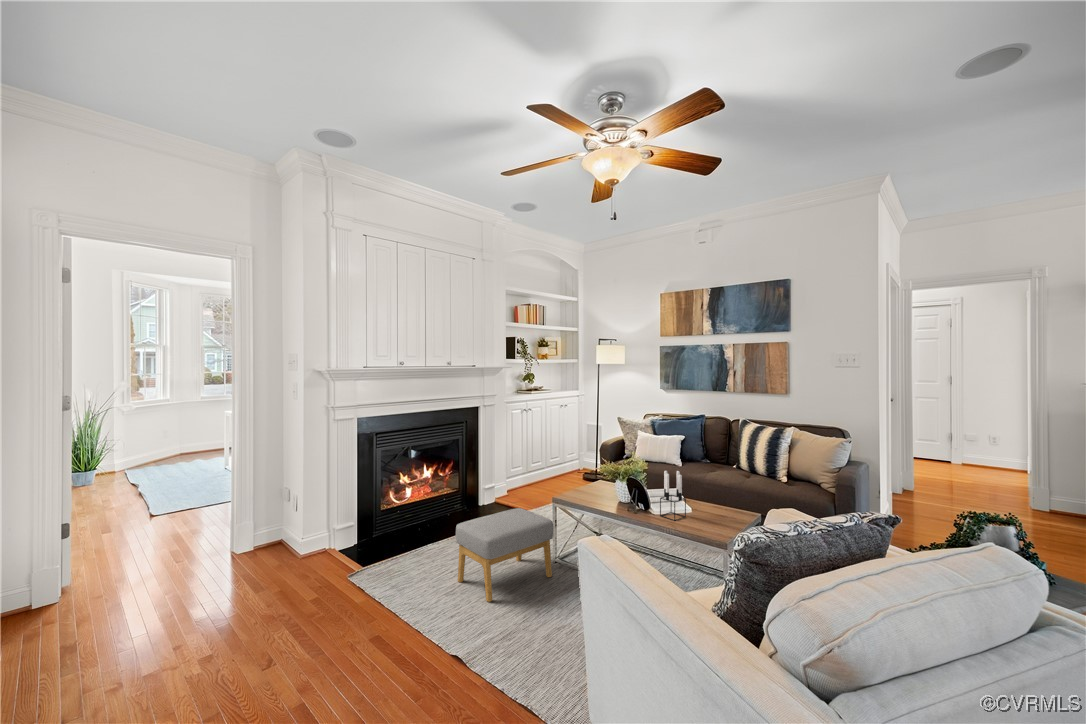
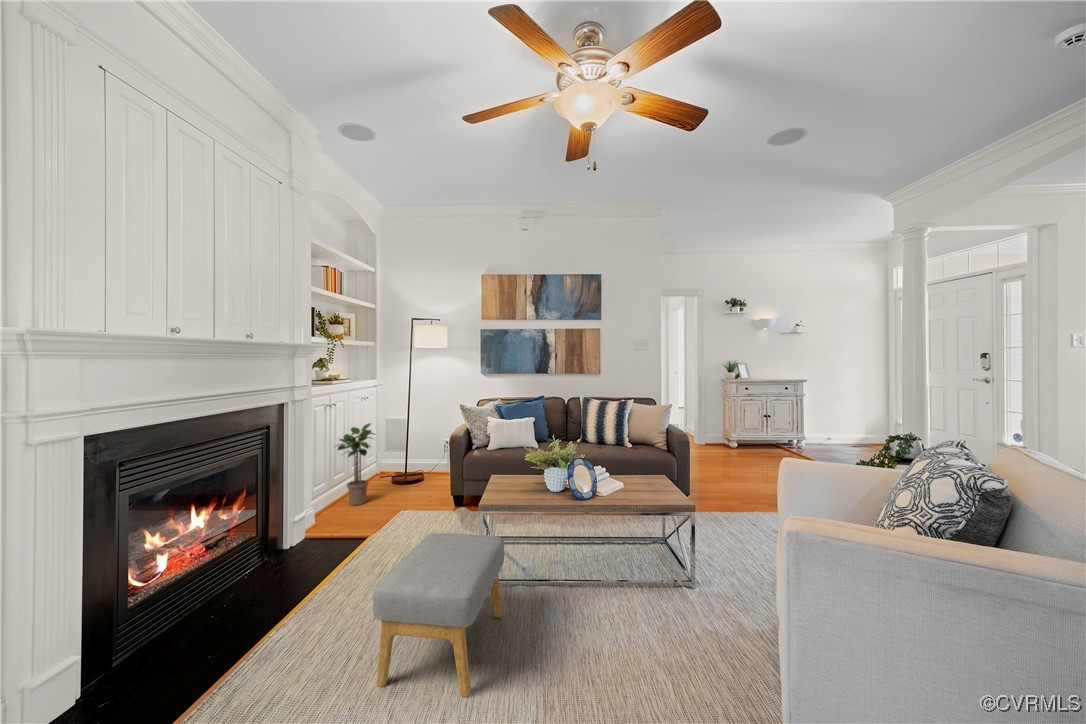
potted plant: none [530,426,562,488] -> present [337,423,375,505]
candle holder: present [660,471,686,521] -> none [628,443,652,499]

